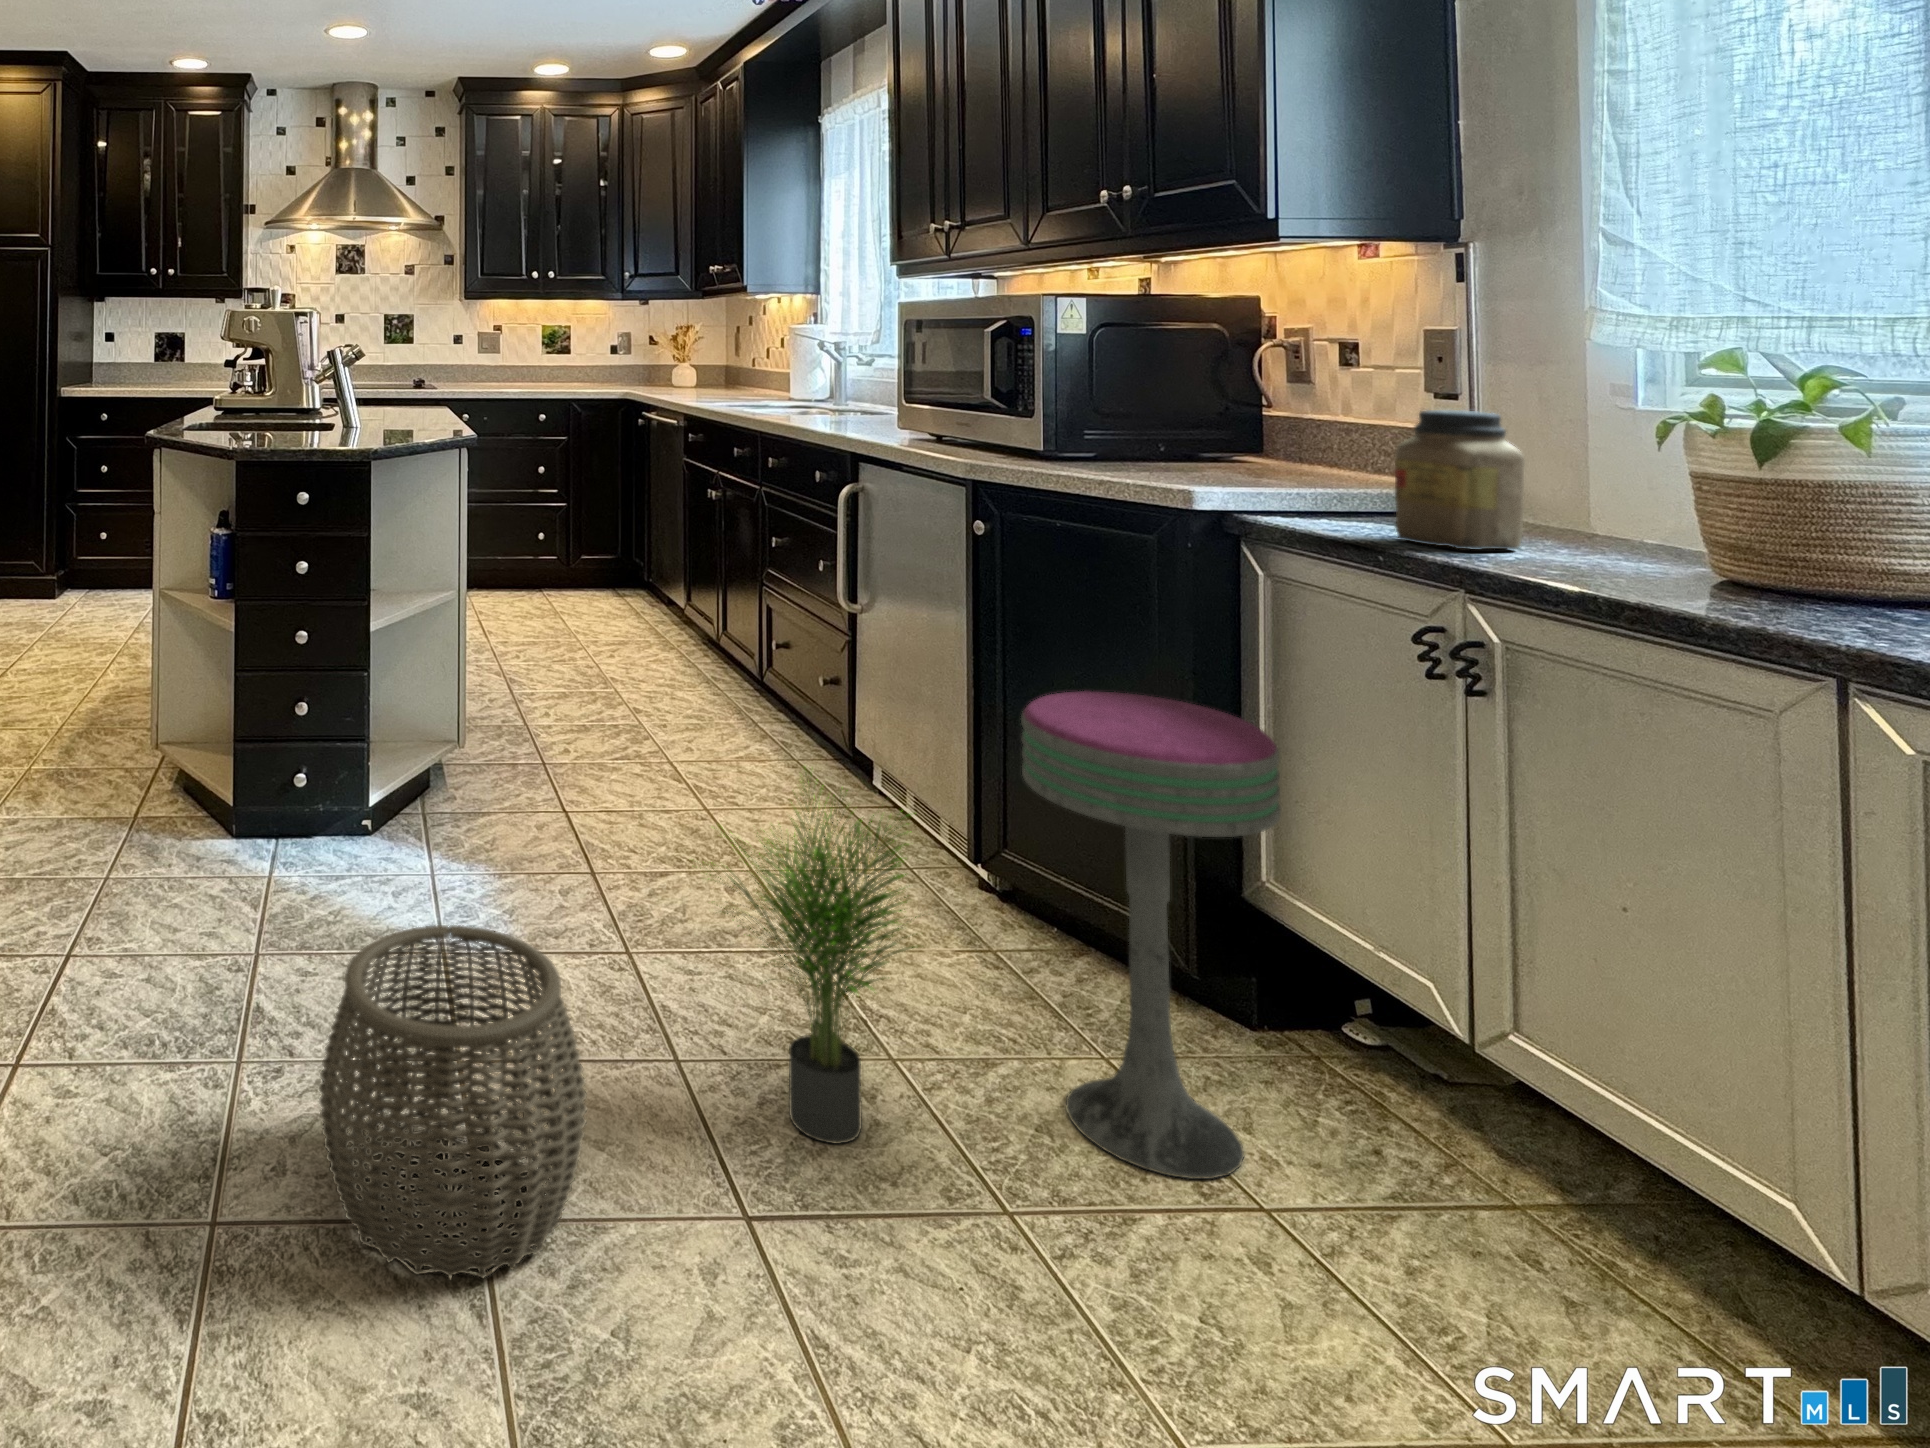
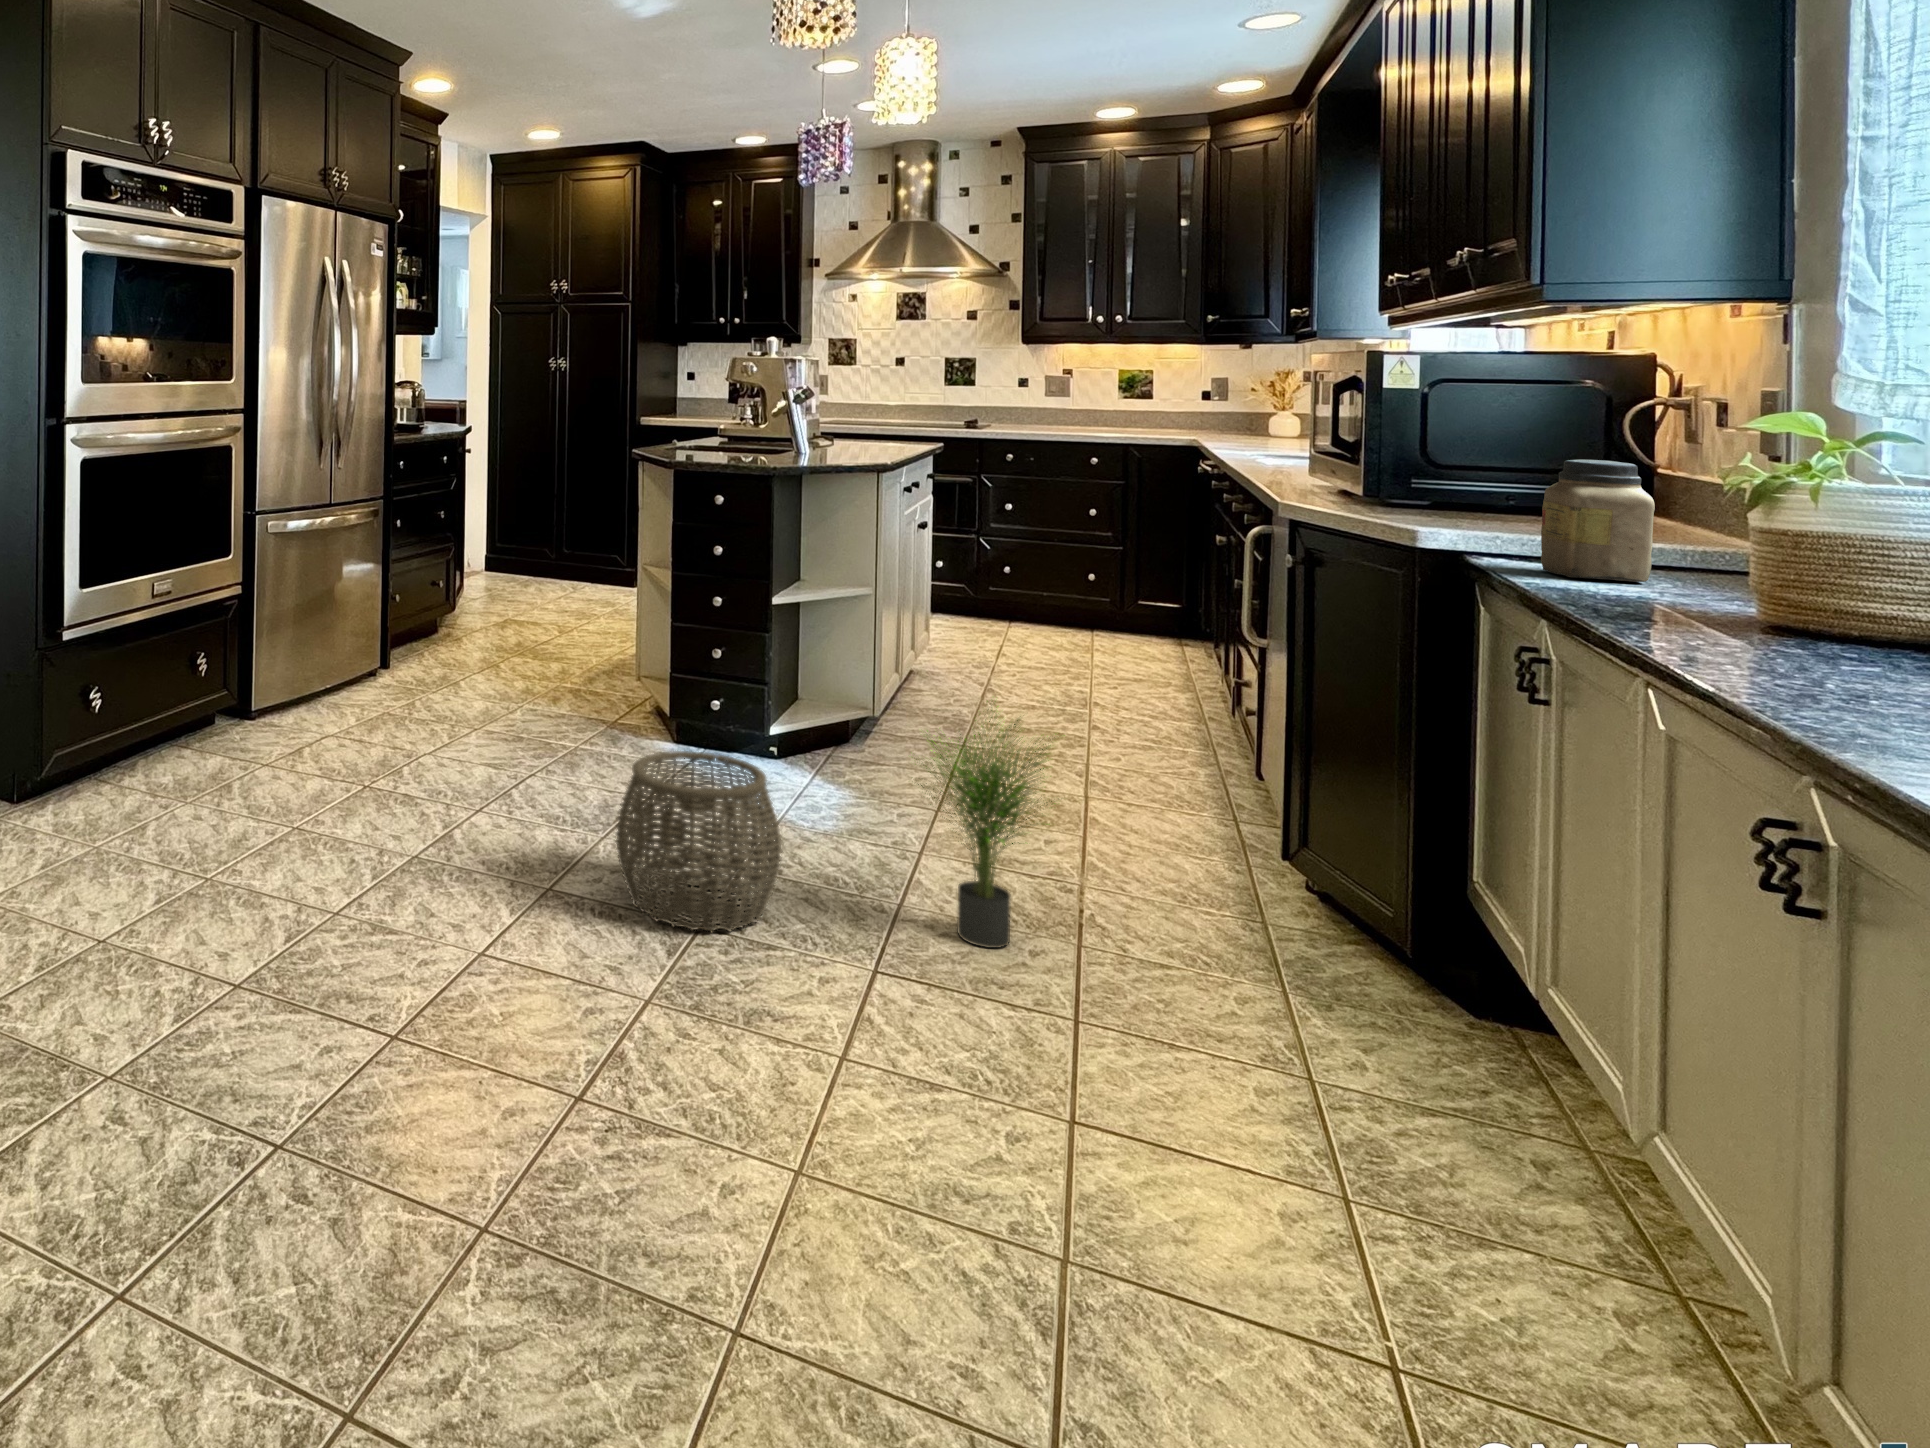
bar stool: present [1021,691,1281,1179] -> none [1160,671,1367,1029]

